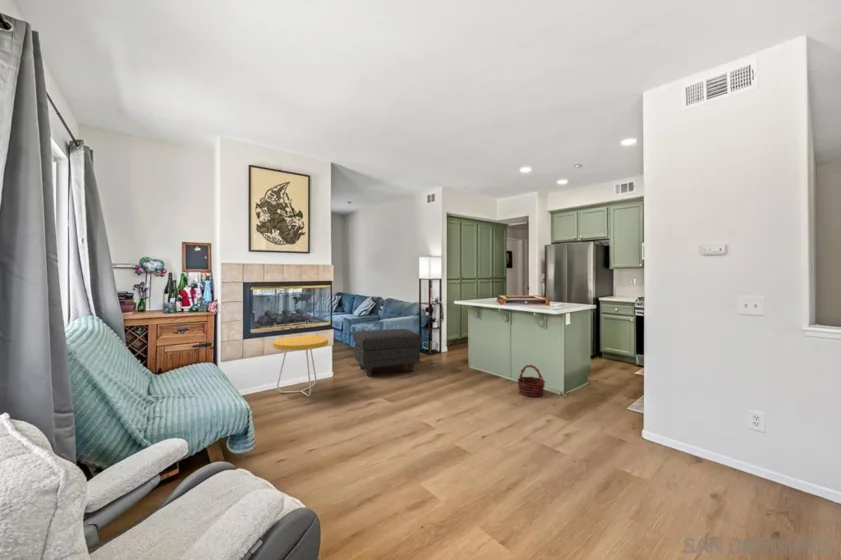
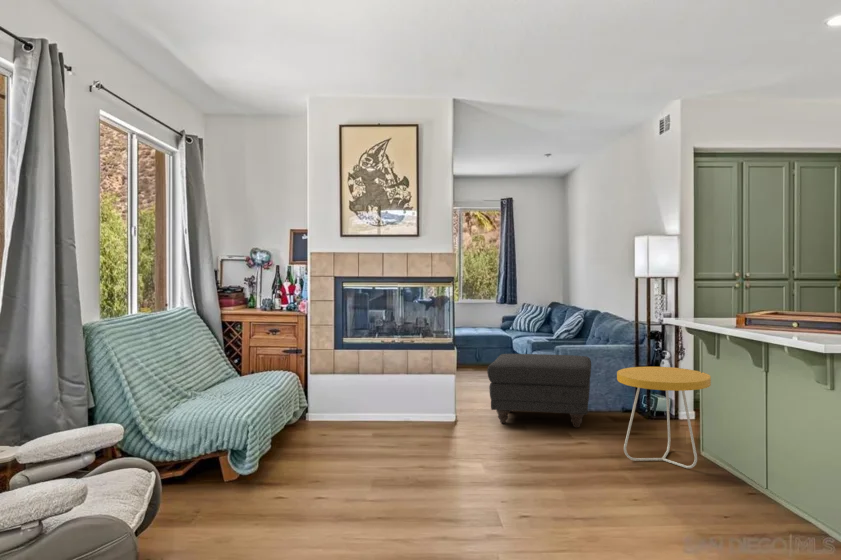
side table: present [273,336,328,396] -> present [617,367,711,468]
basket: present [517,365,545,397] -> none [708,445,769,511]

